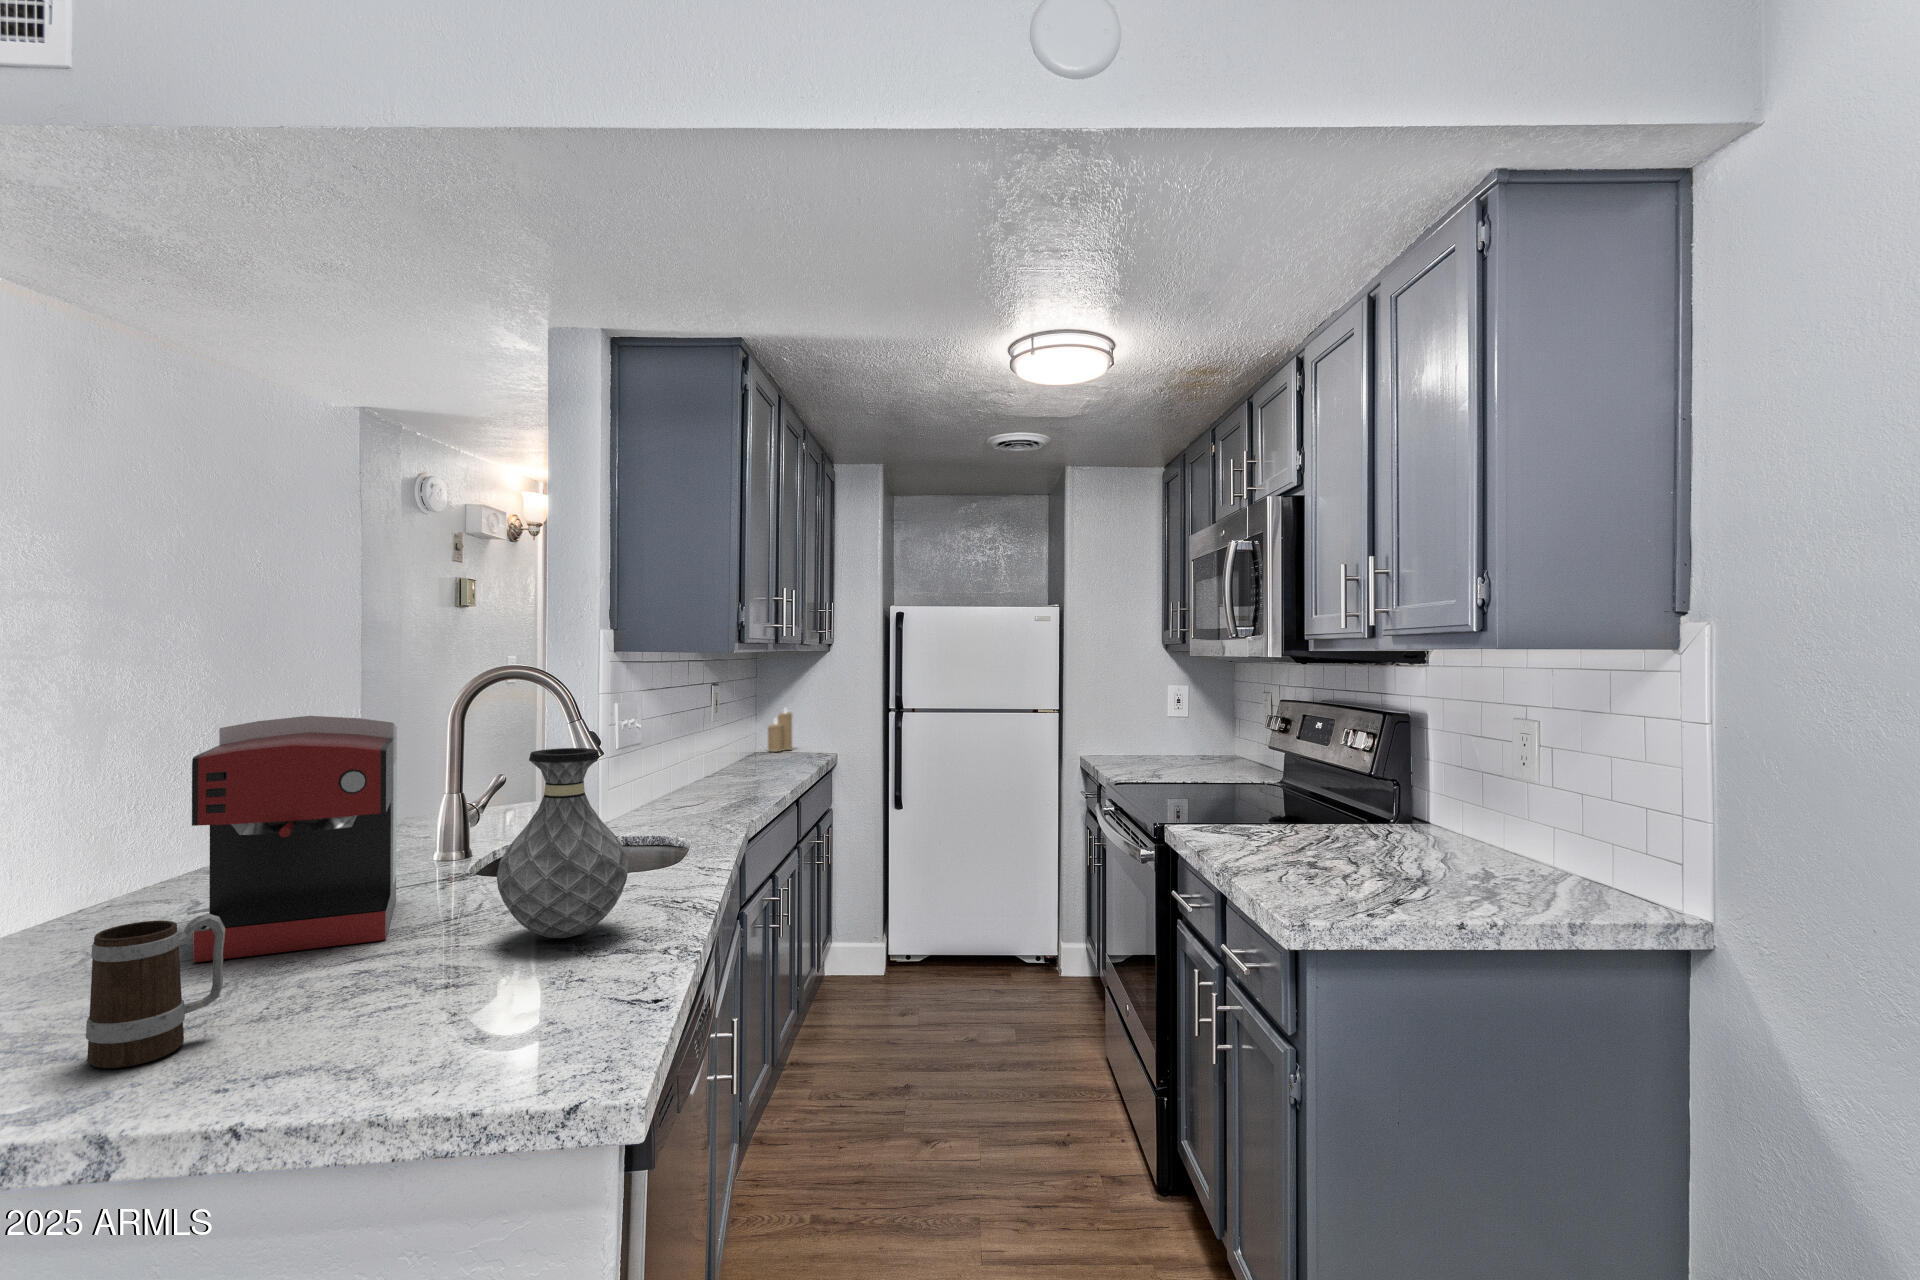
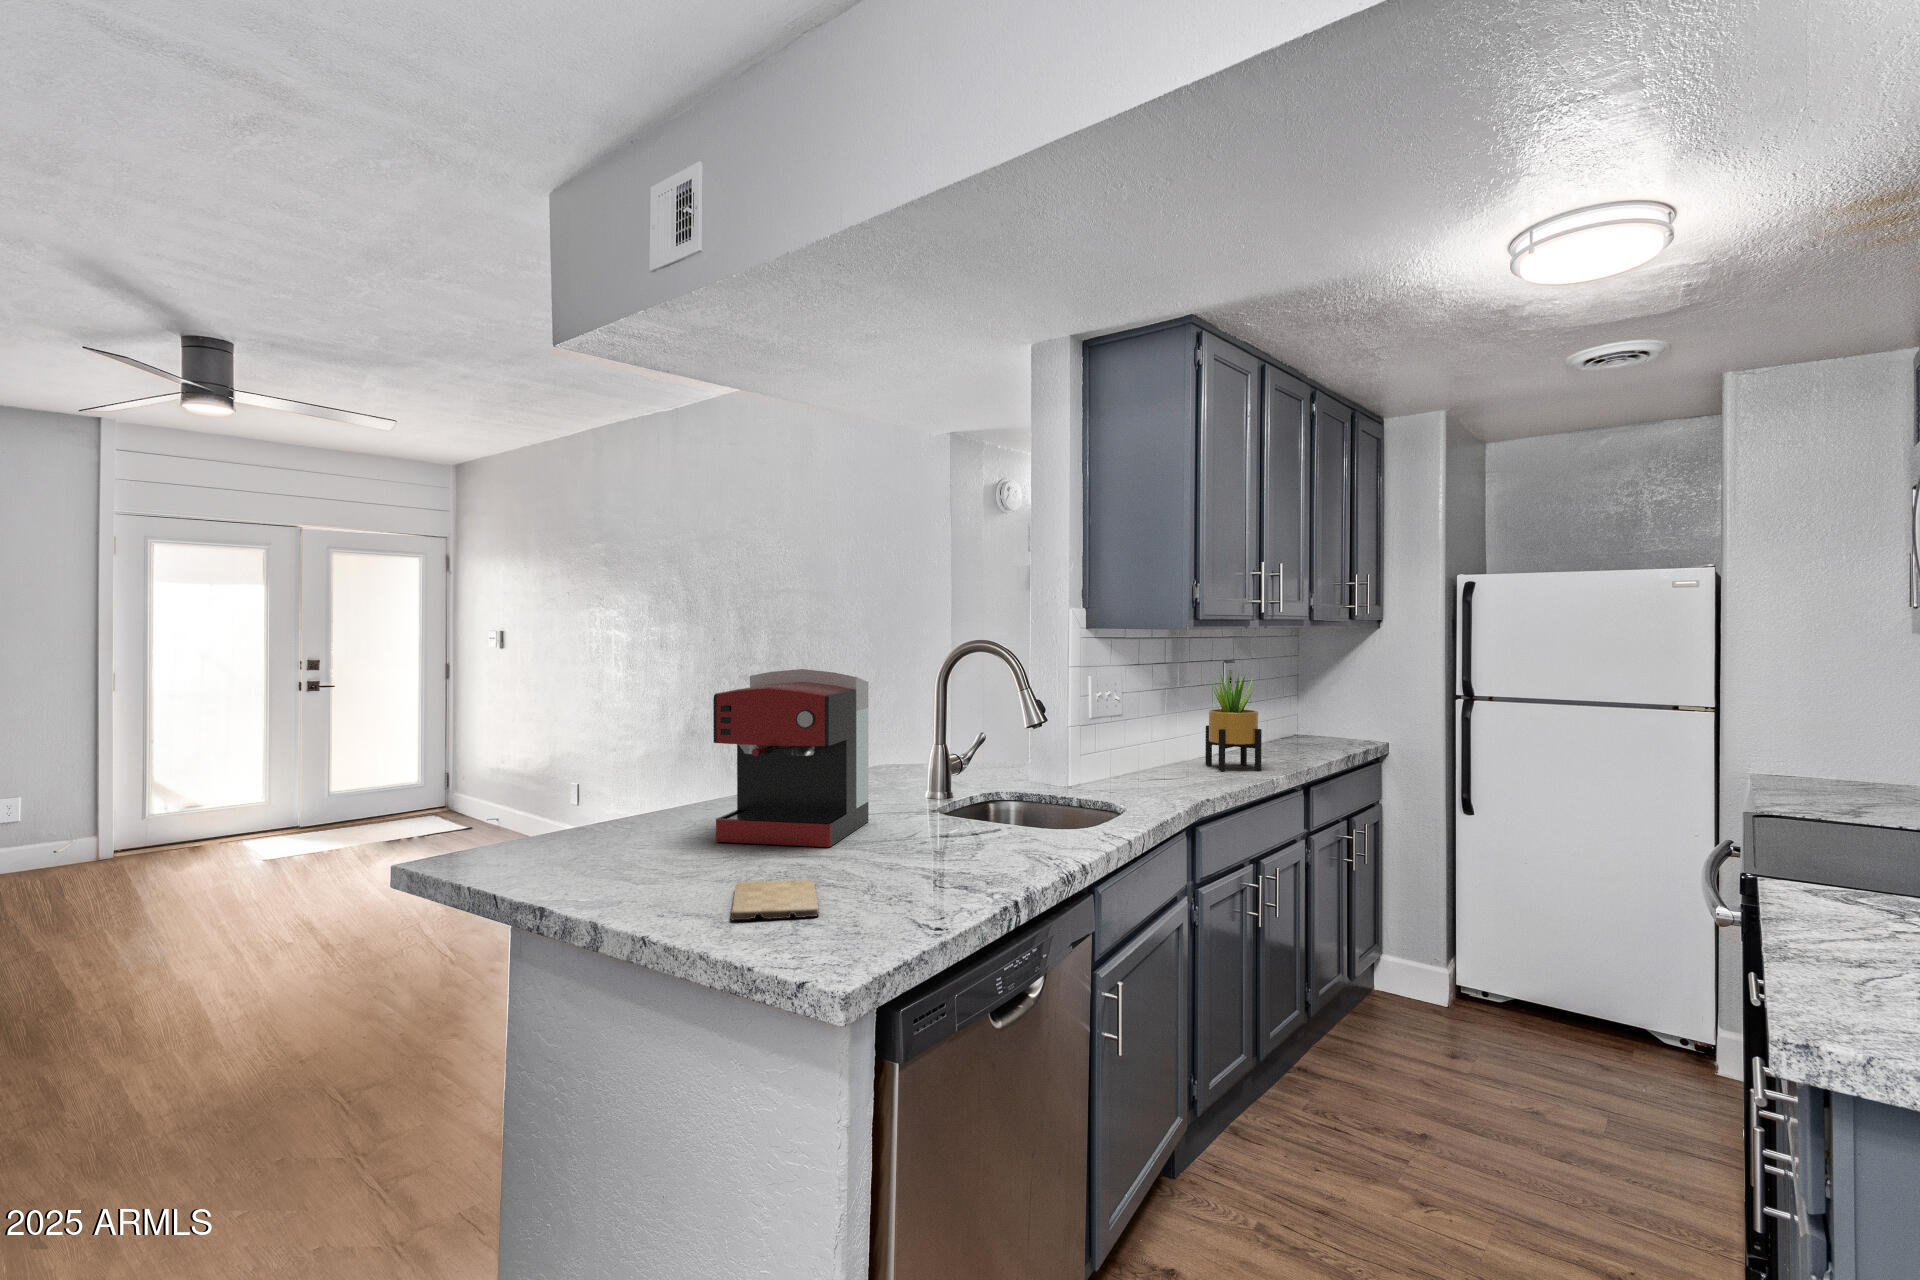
potted plant: none [701,692,759,792] -> present [1205,673,1262,771]
candle: present [768,709,792,752] -> none [1316,691,1345,739]
vase: present [497,748,629,938] -> none [888,702,996,867]
mug: present [86,914,225,1068] -> none [606,799,682,894]
cutting board: none [322,984,488,1059] -> present [731,880,819,920]

